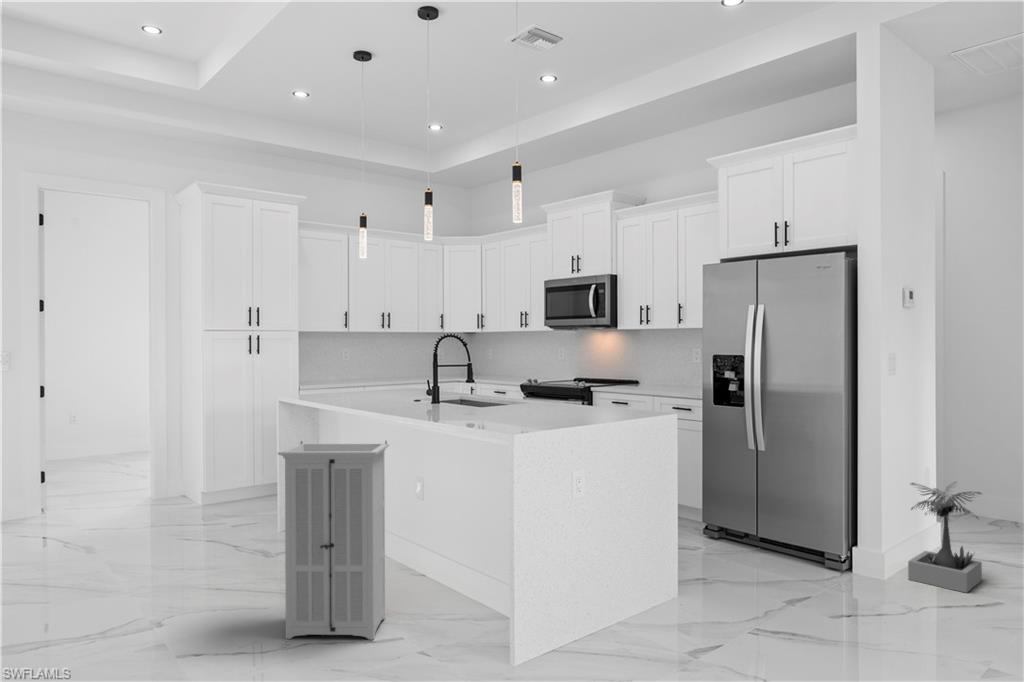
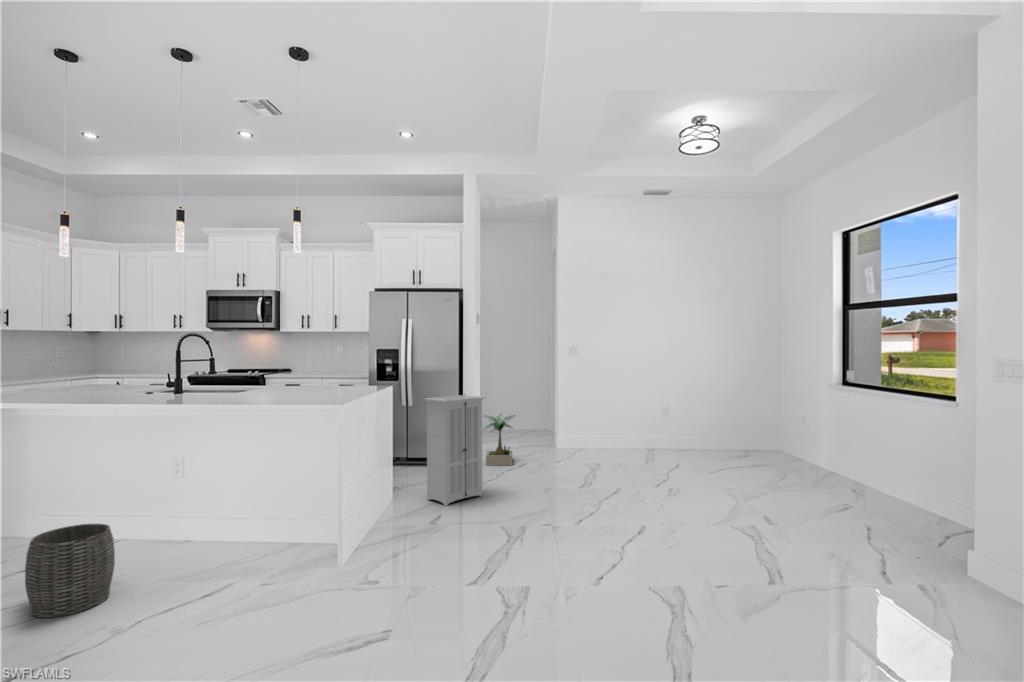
storage cabinet: present [278,441,389,640] -> present [425,394,486,506]
woven basket: none [169,551,252,650] -> present [25,524,115,618]

